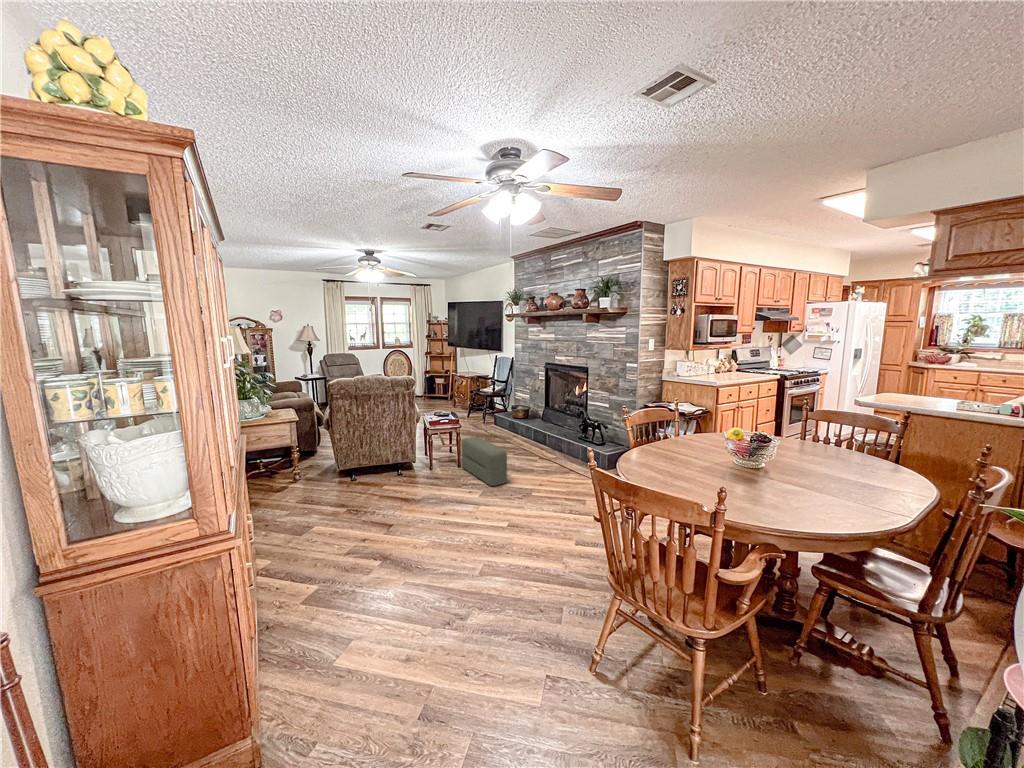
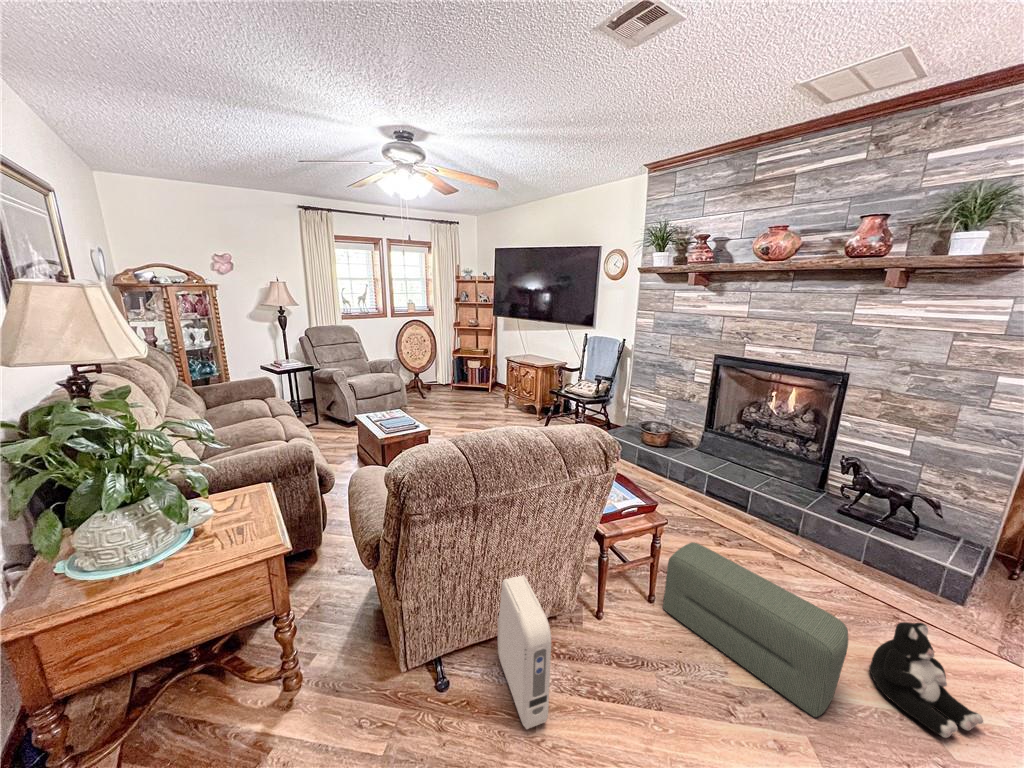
air purifier: none [376,433,389,485] -> present [498,575,551,729]
plush toy: none [523,453,551,489] -> present [869,622,983,738]

